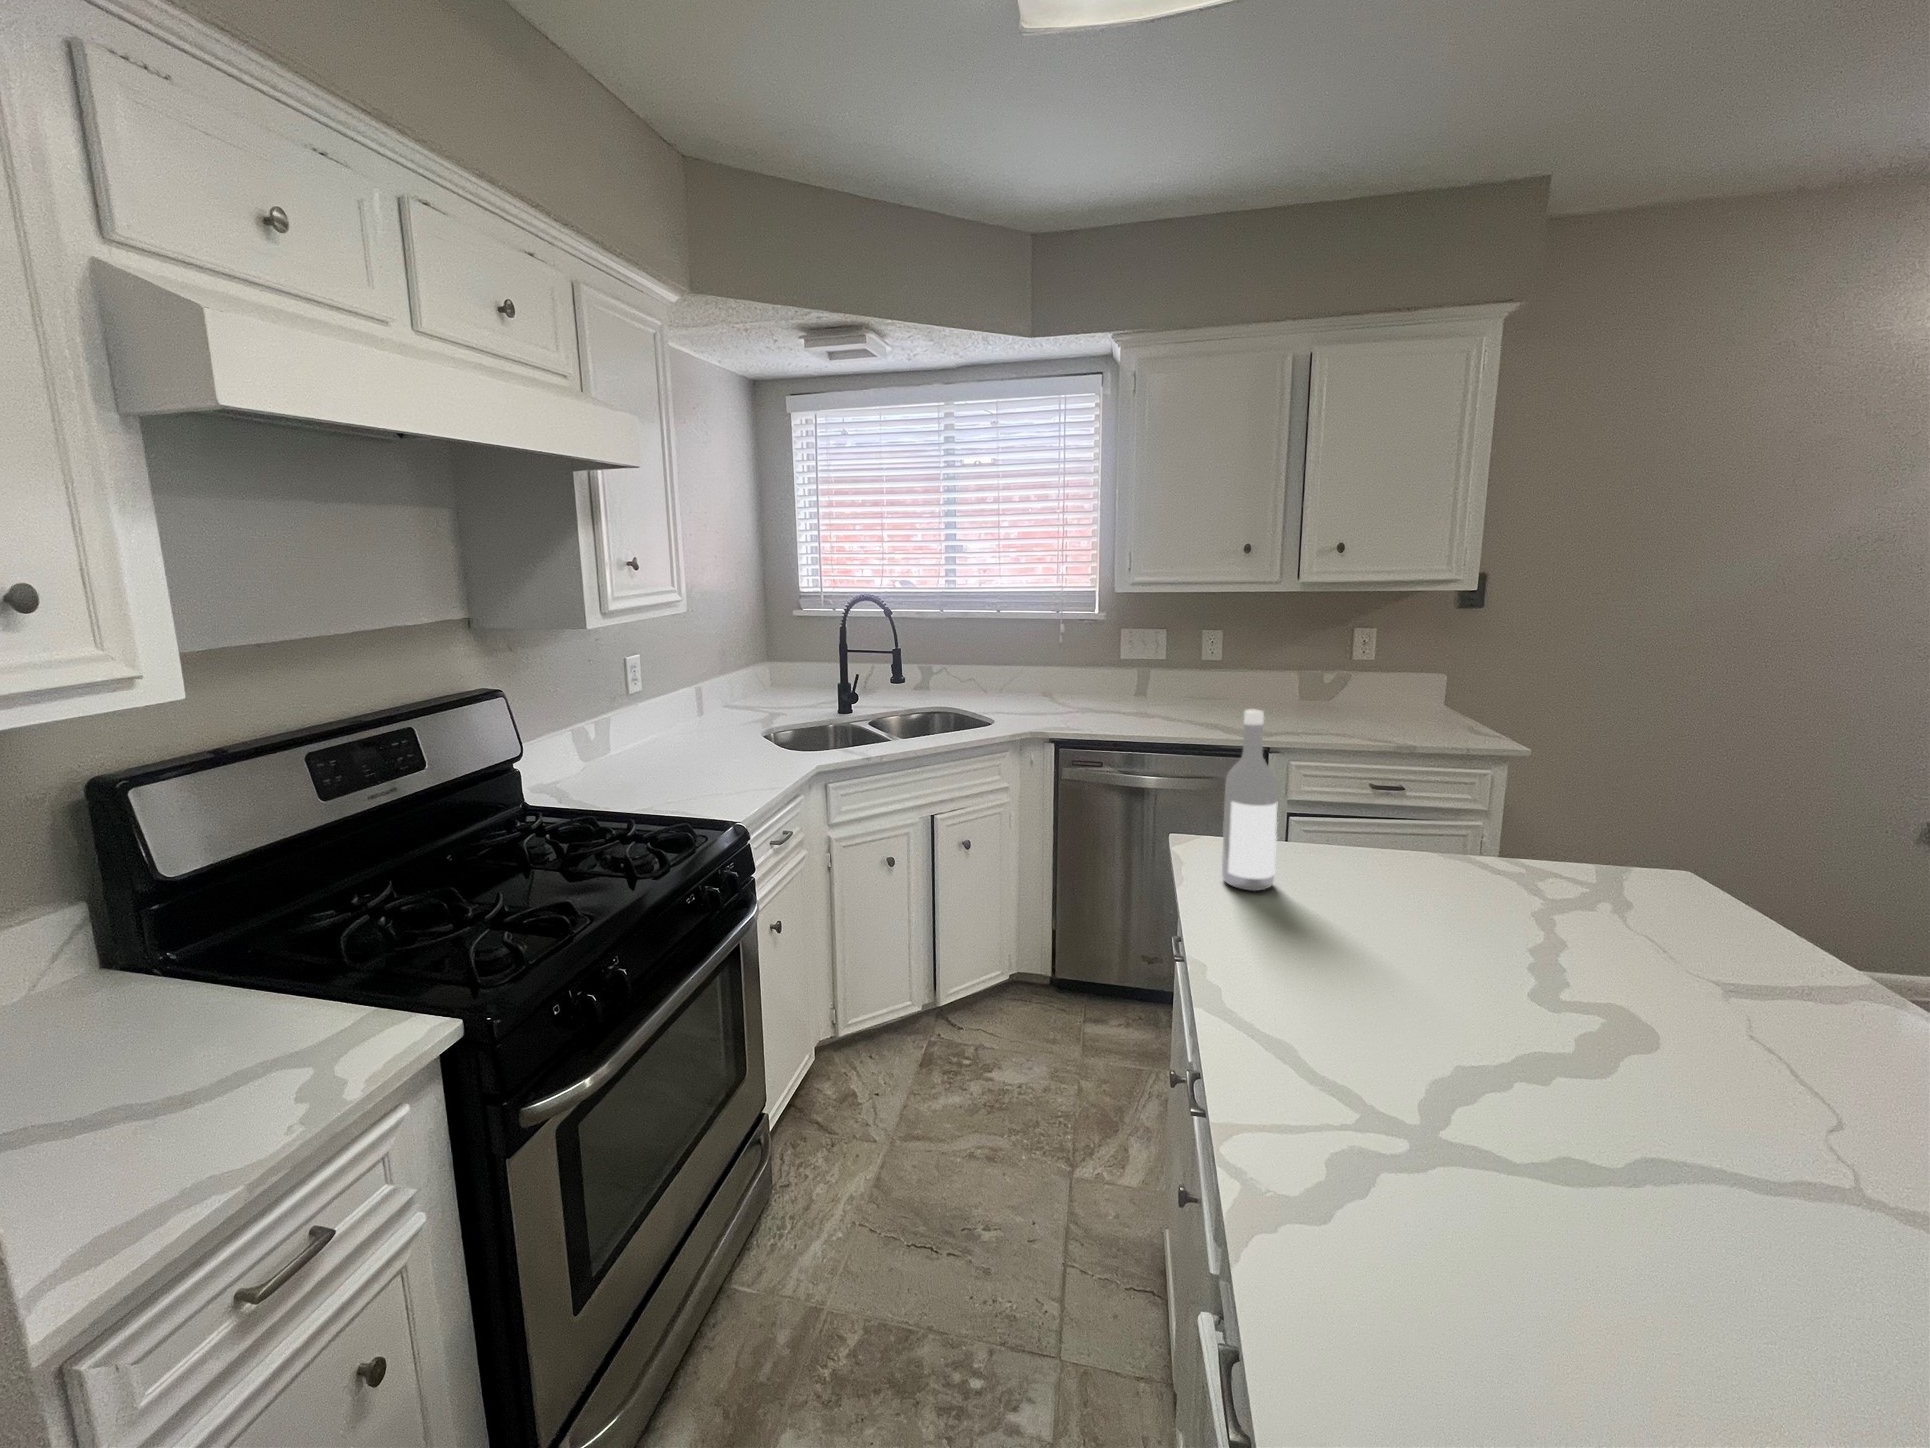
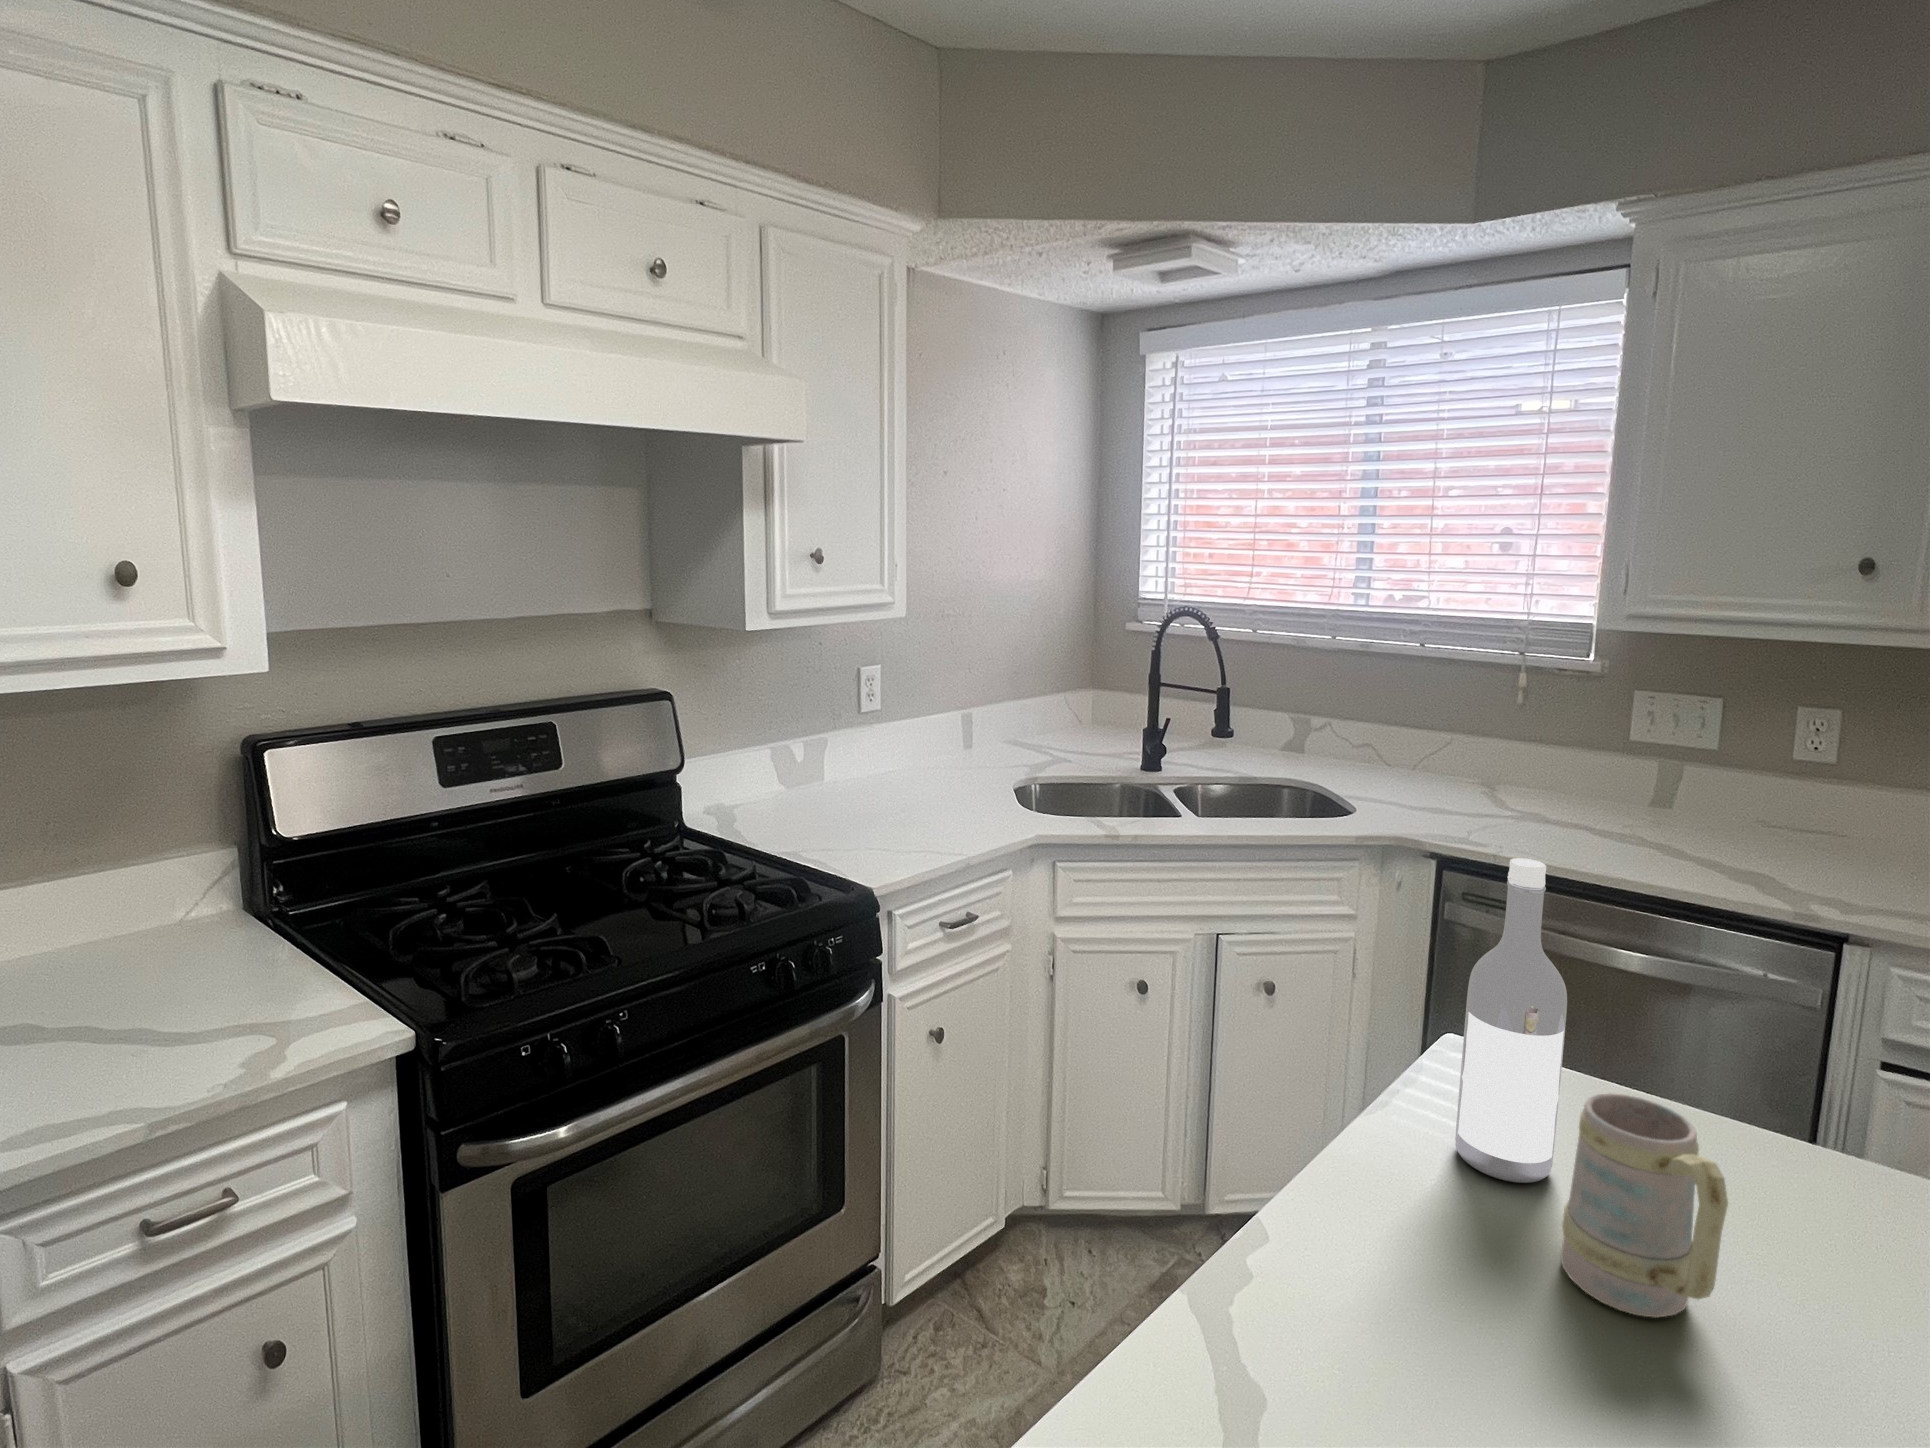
mug: none [1310,822,1405,931] -> present [1561,1093,1728,1318]

